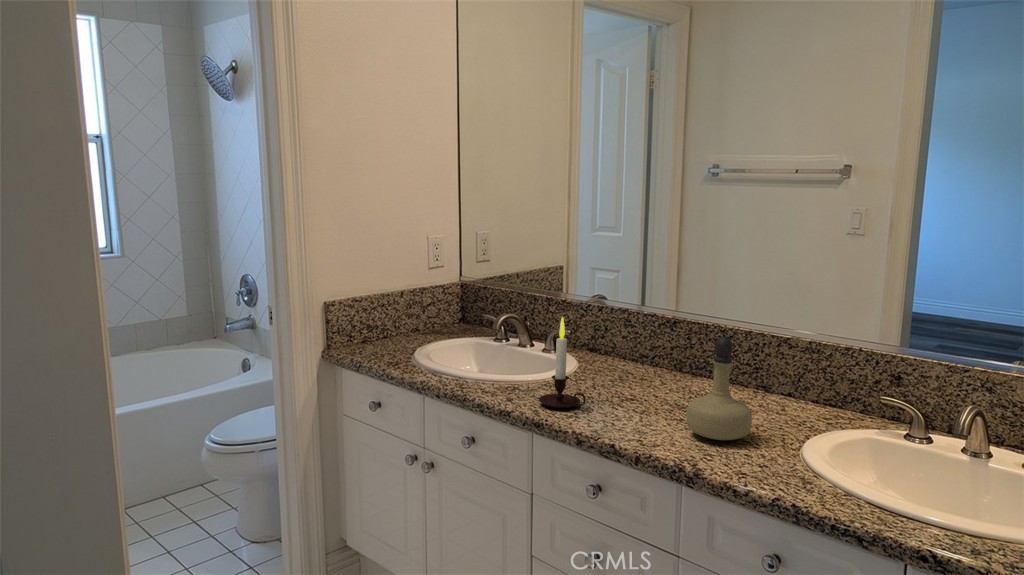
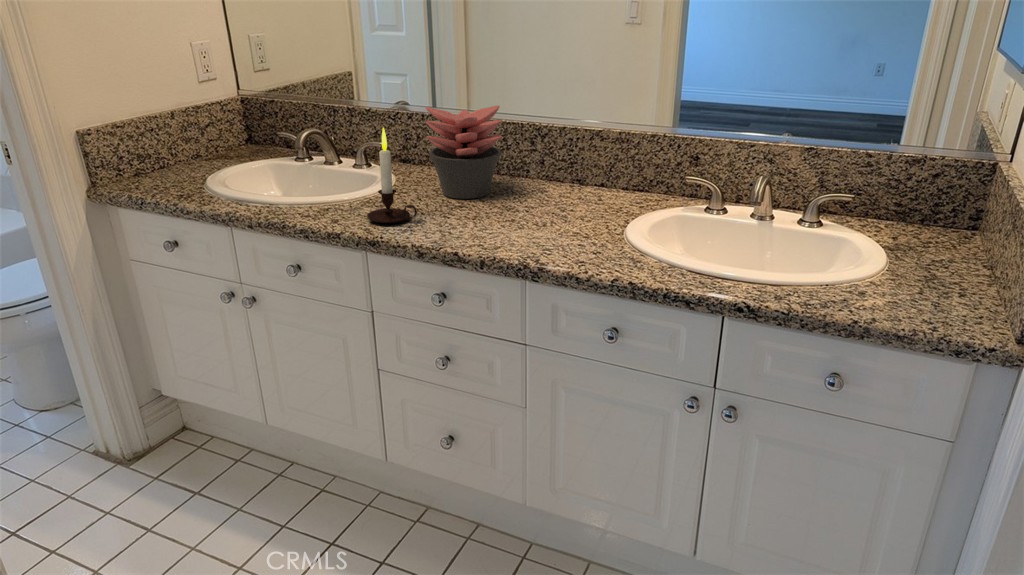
succulent plant: none [607,302,684,393] -> present [425,105,502,199]
perfume bottle: present [686,337,752,440] -> none [520,134,580,235]

